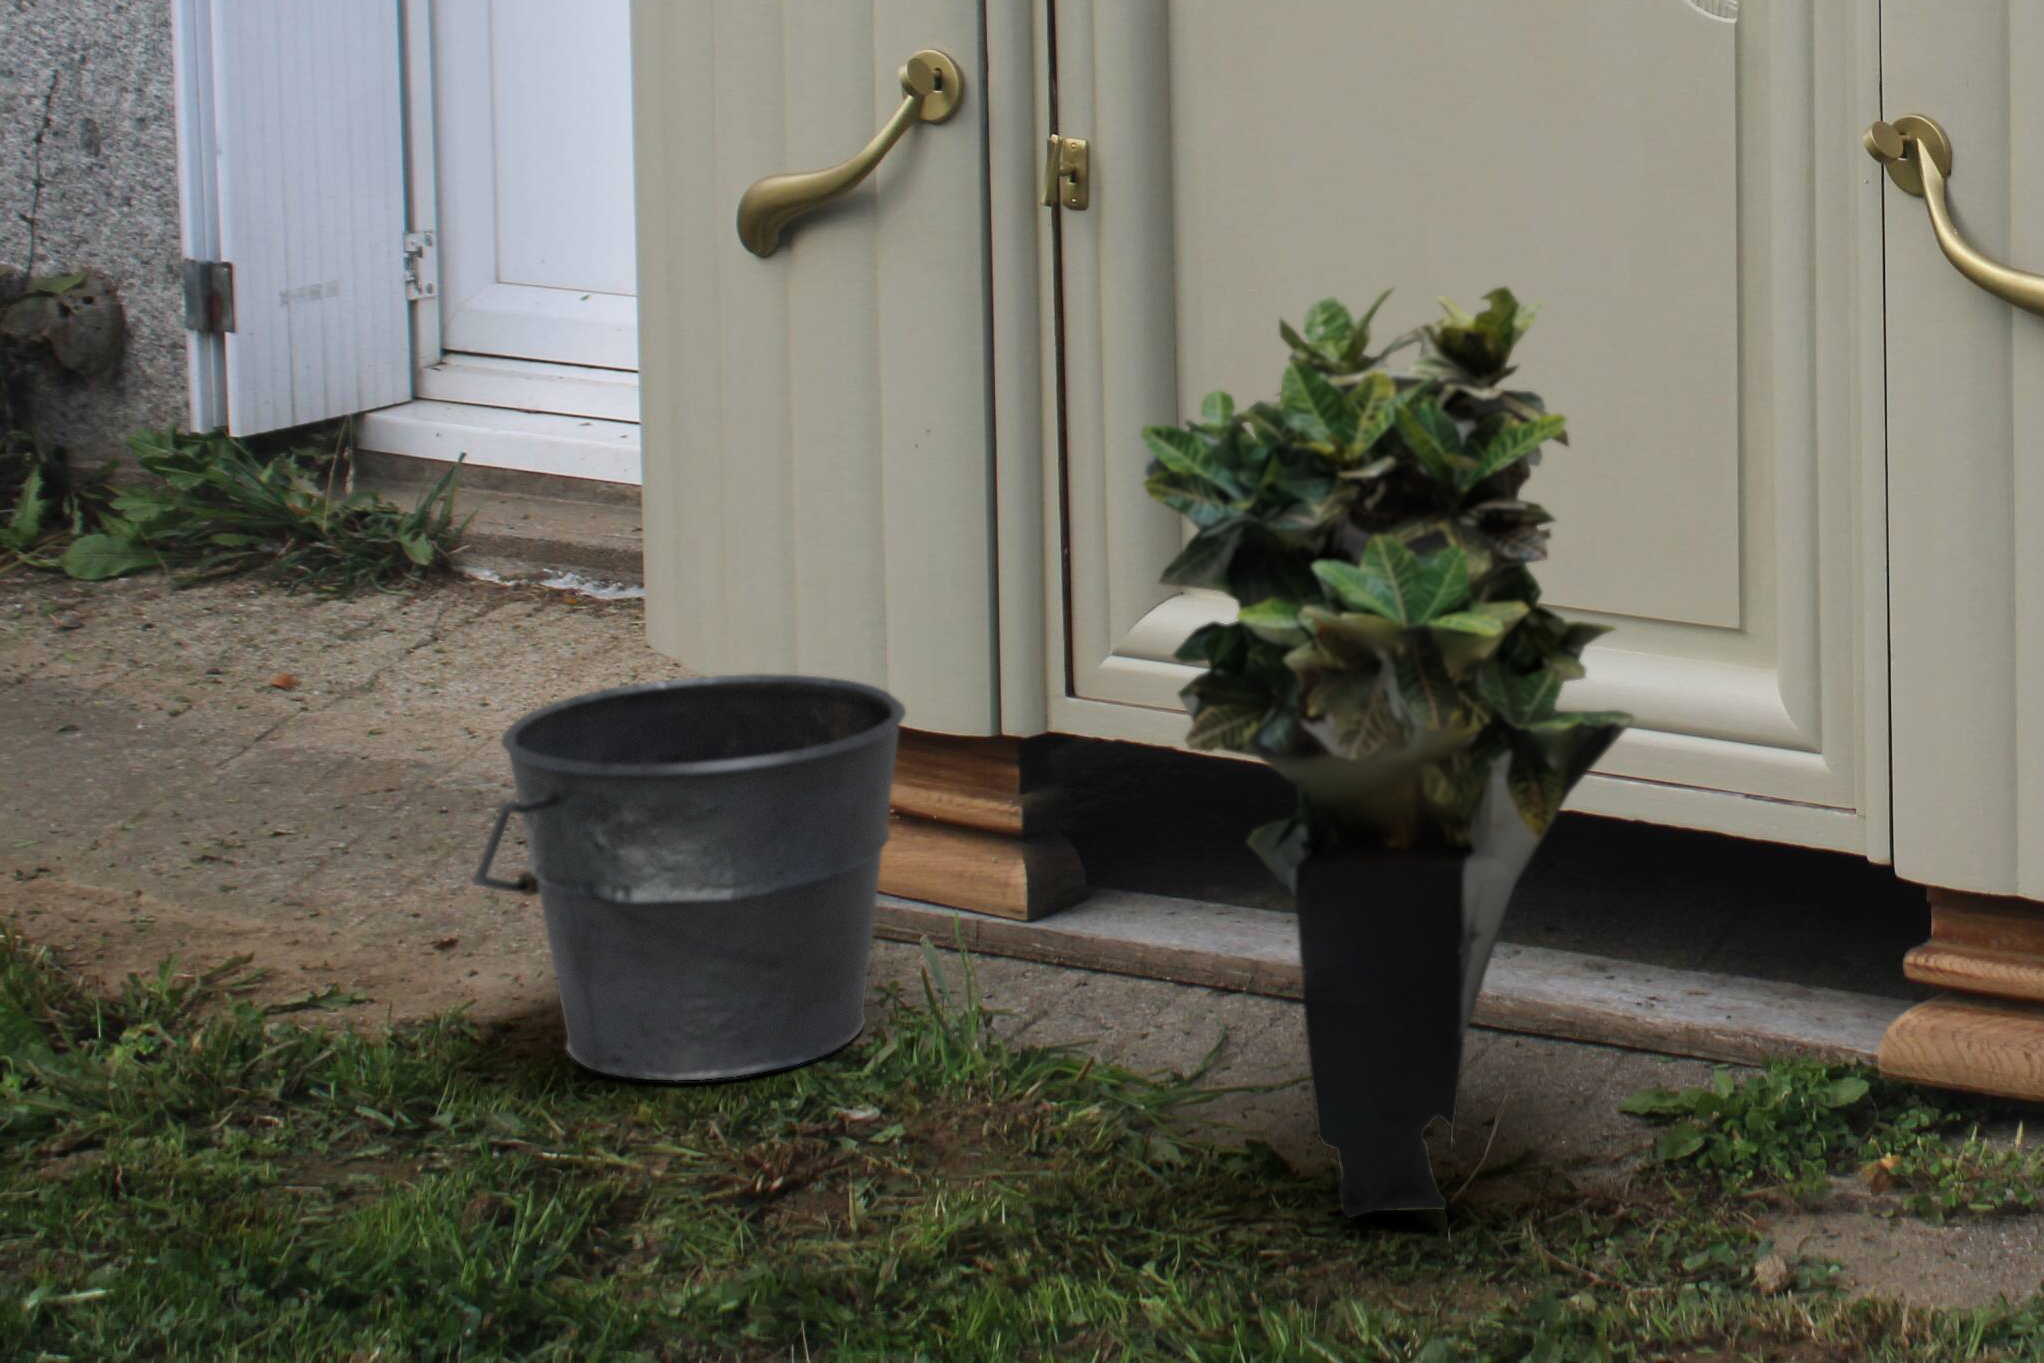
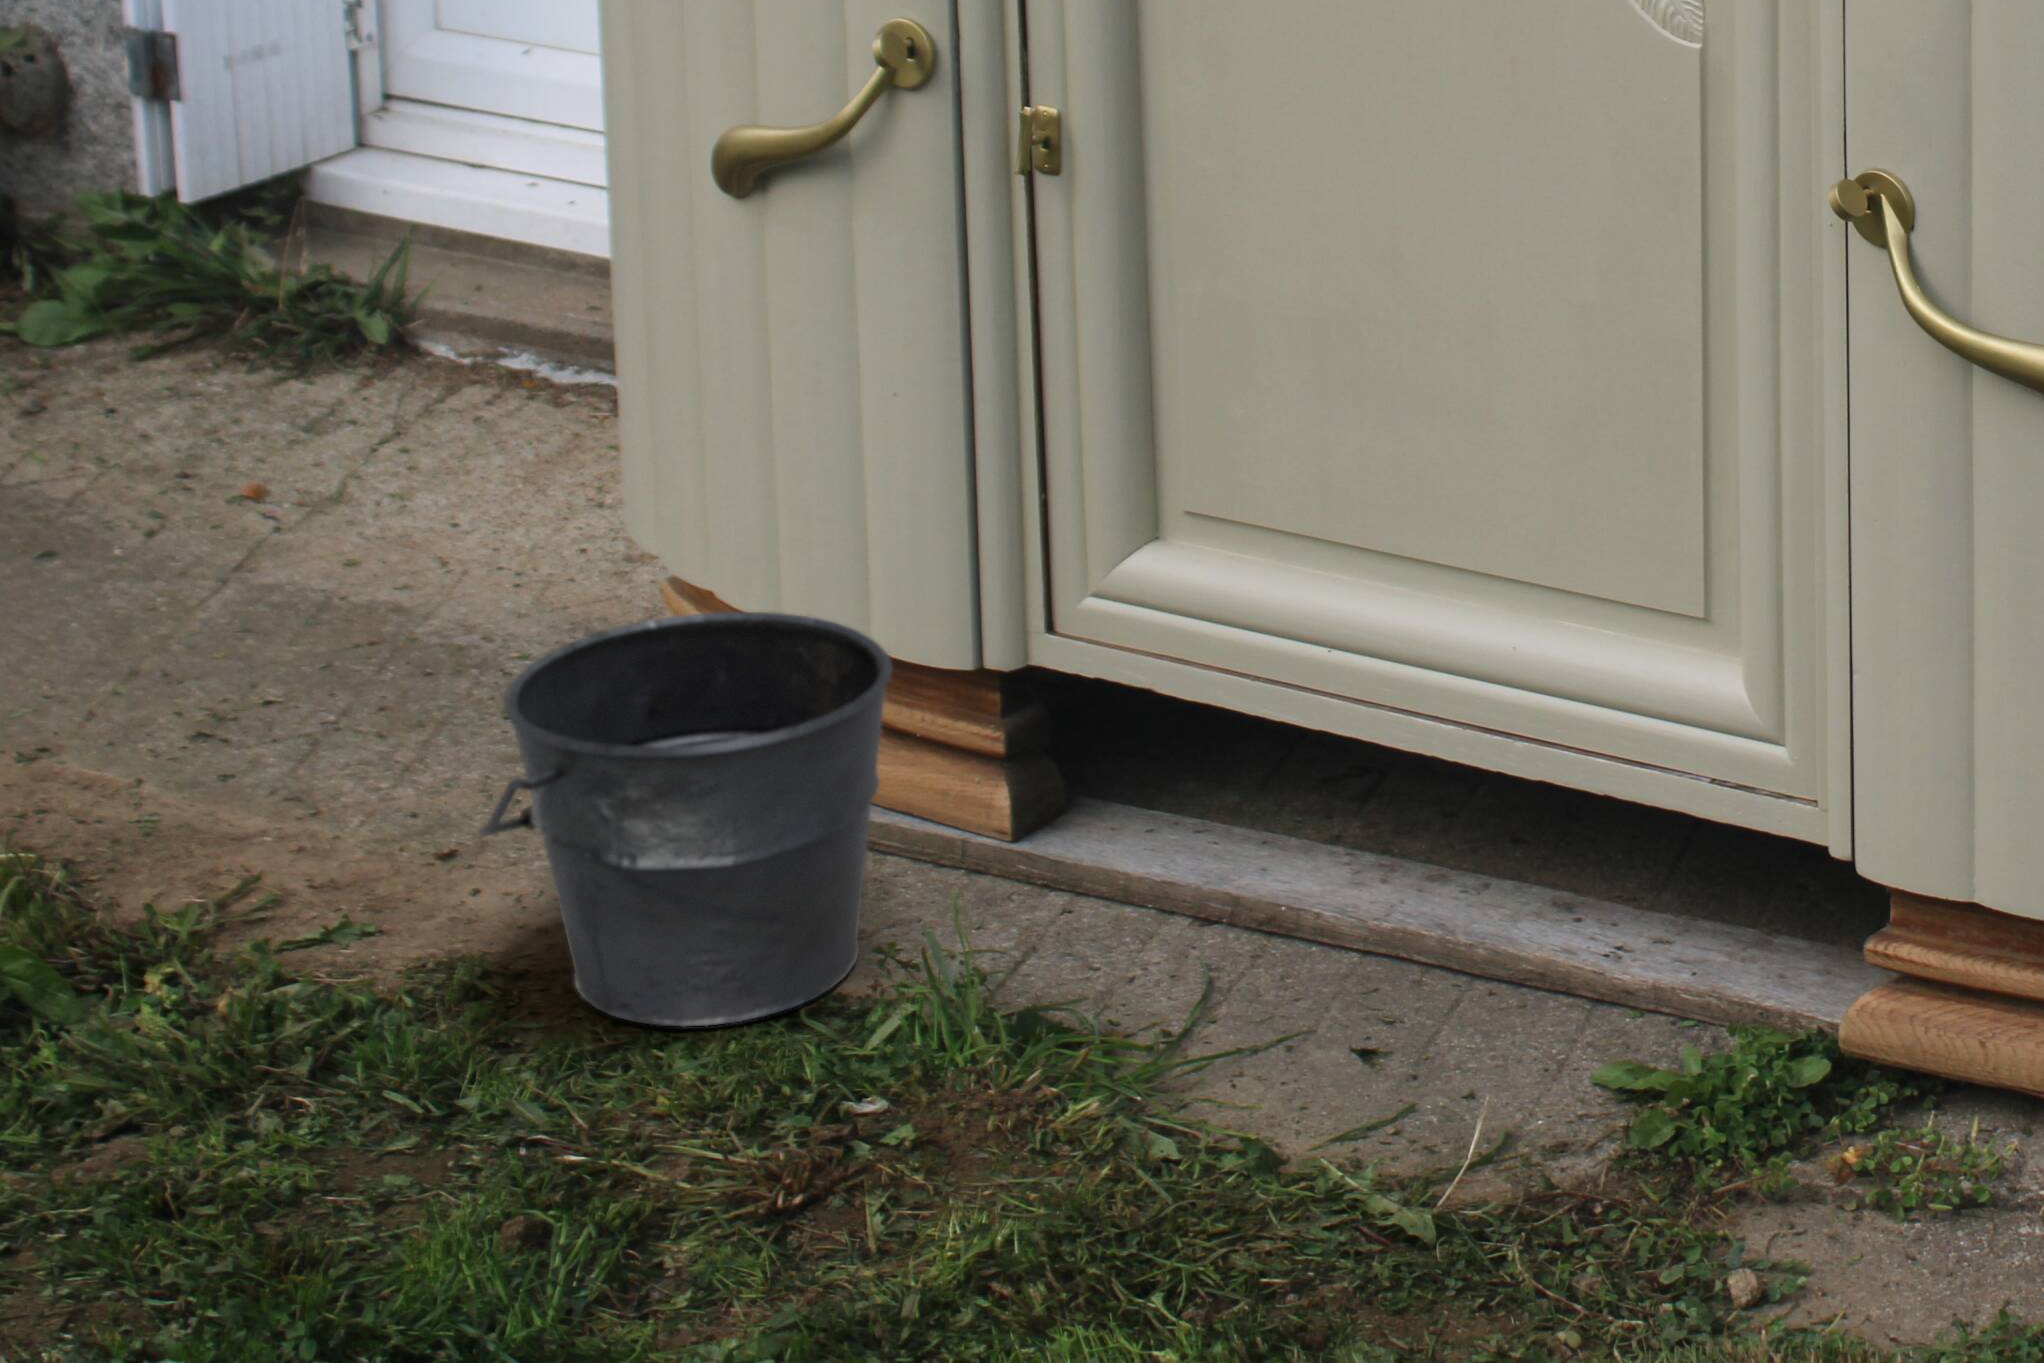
potted plant: present [1141,287,1635,1218] -> none [1128,307,1608,1212]

